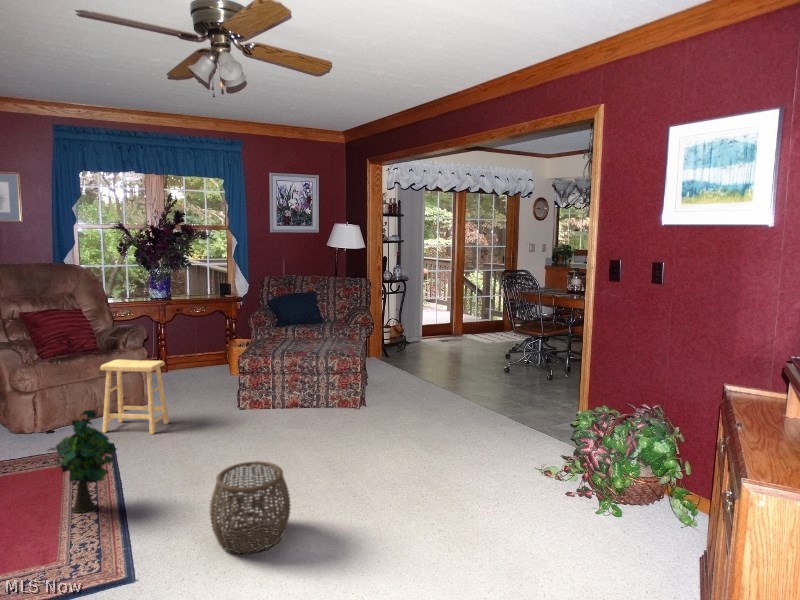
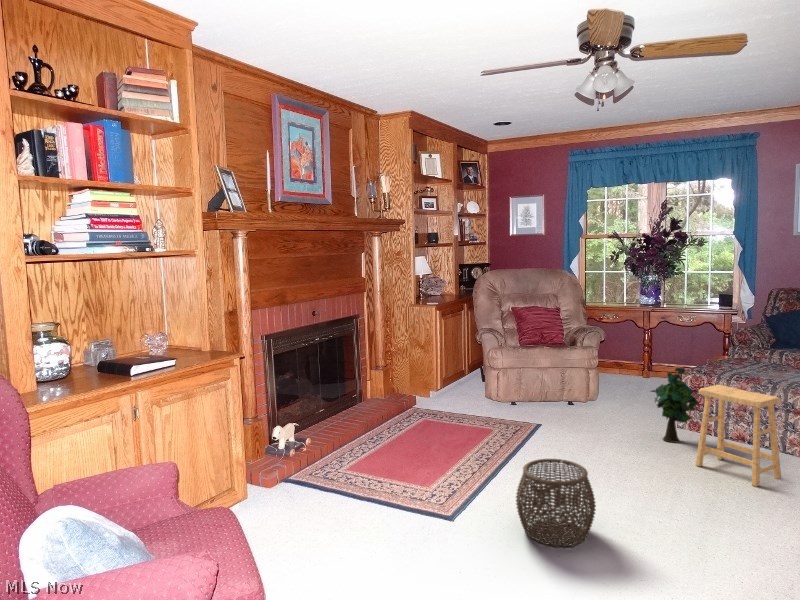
footstool: present [100,360,169,434] -> present [696,385,781,487]
decorative plant: present [48,410,116,513] -> present [651,368,699,443]

